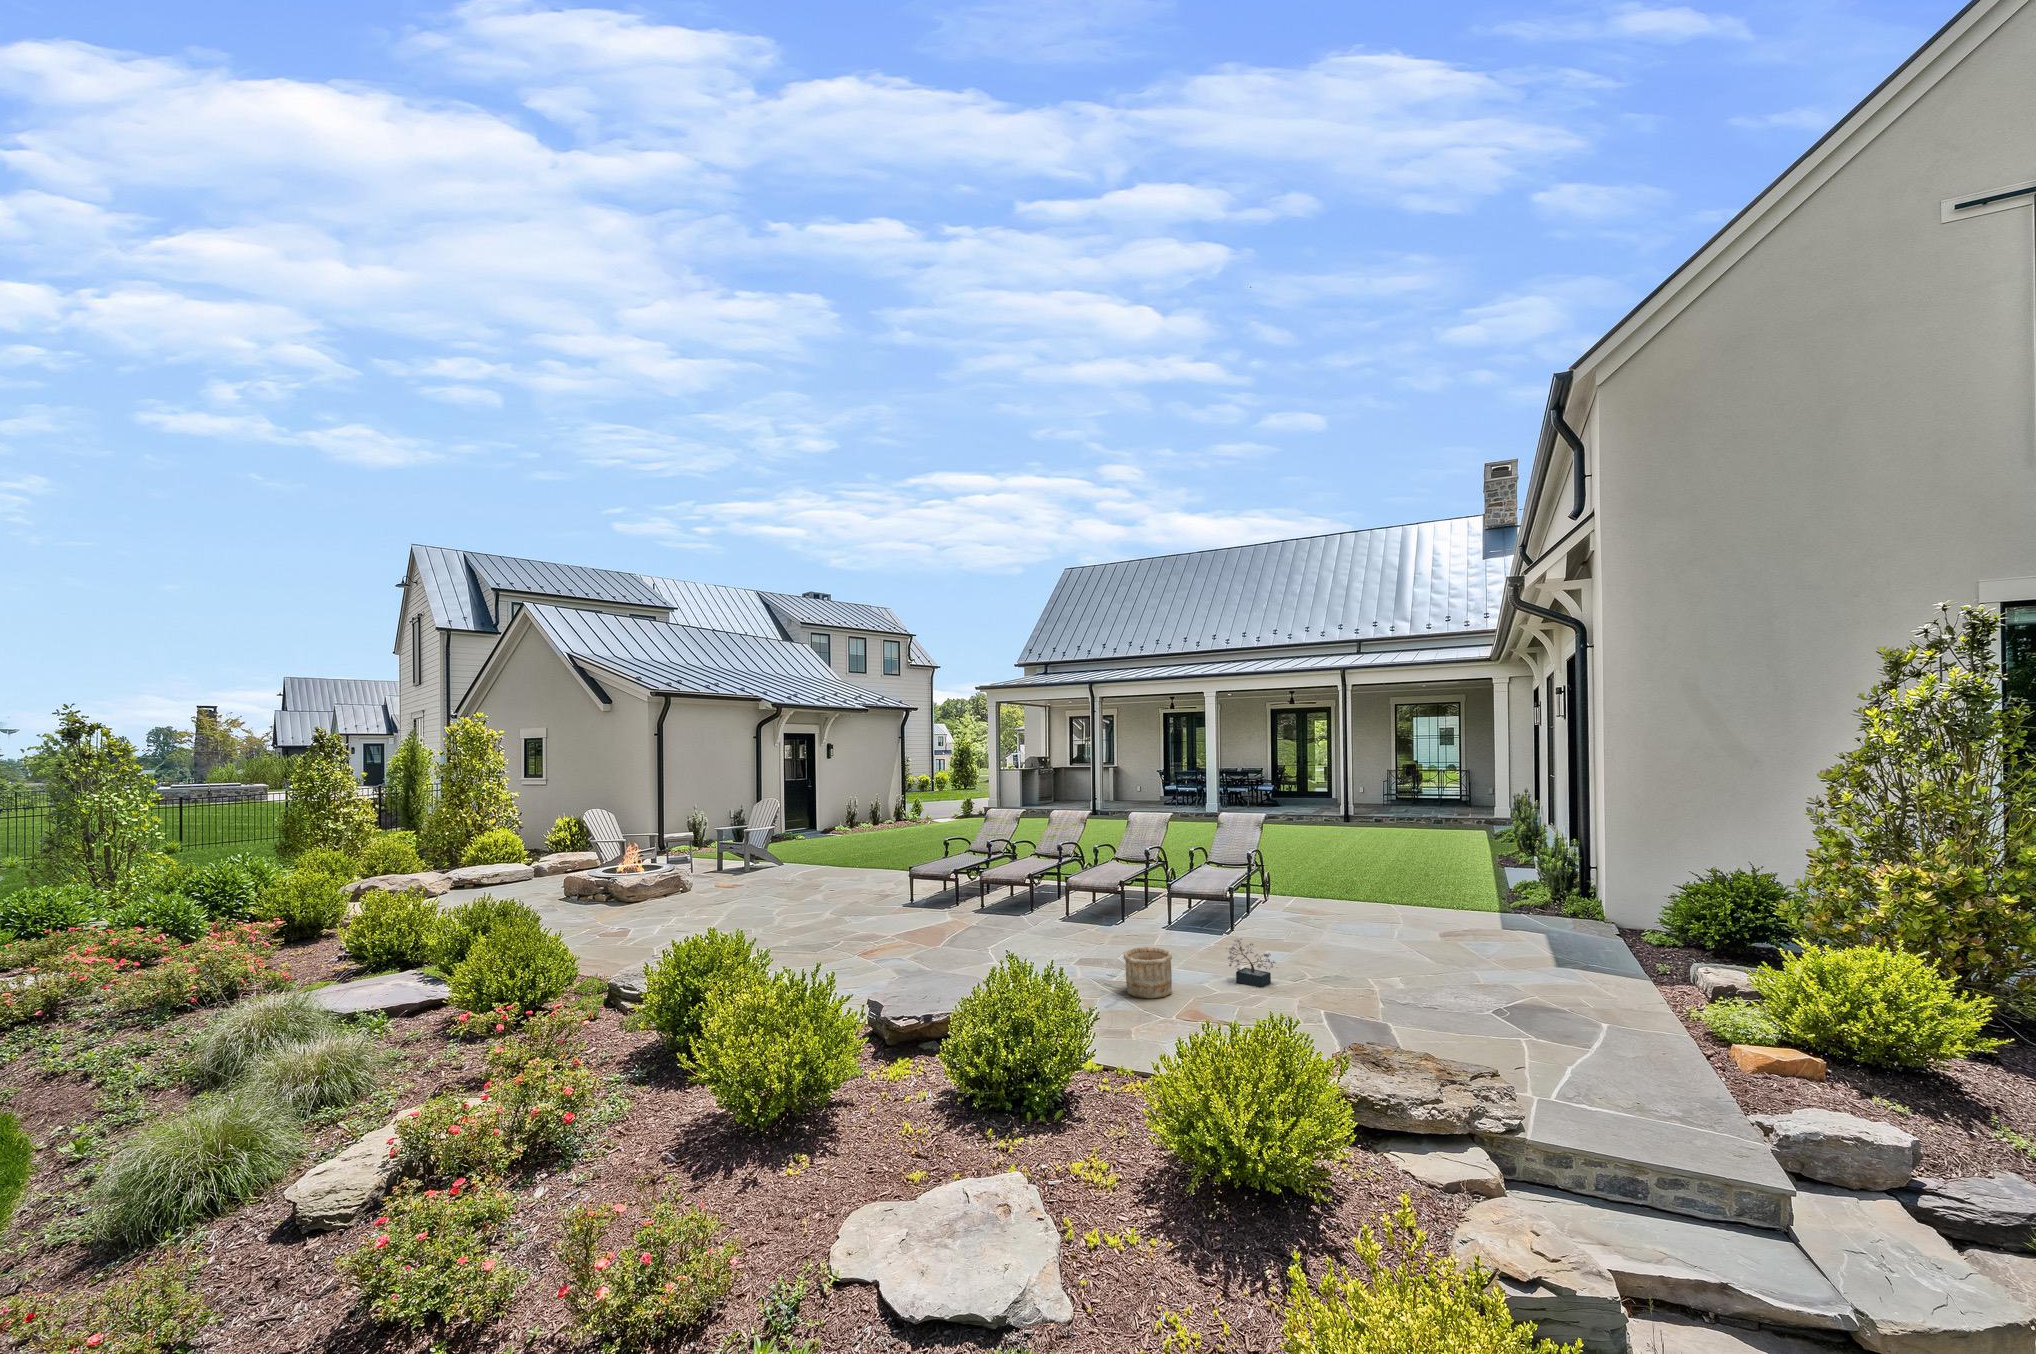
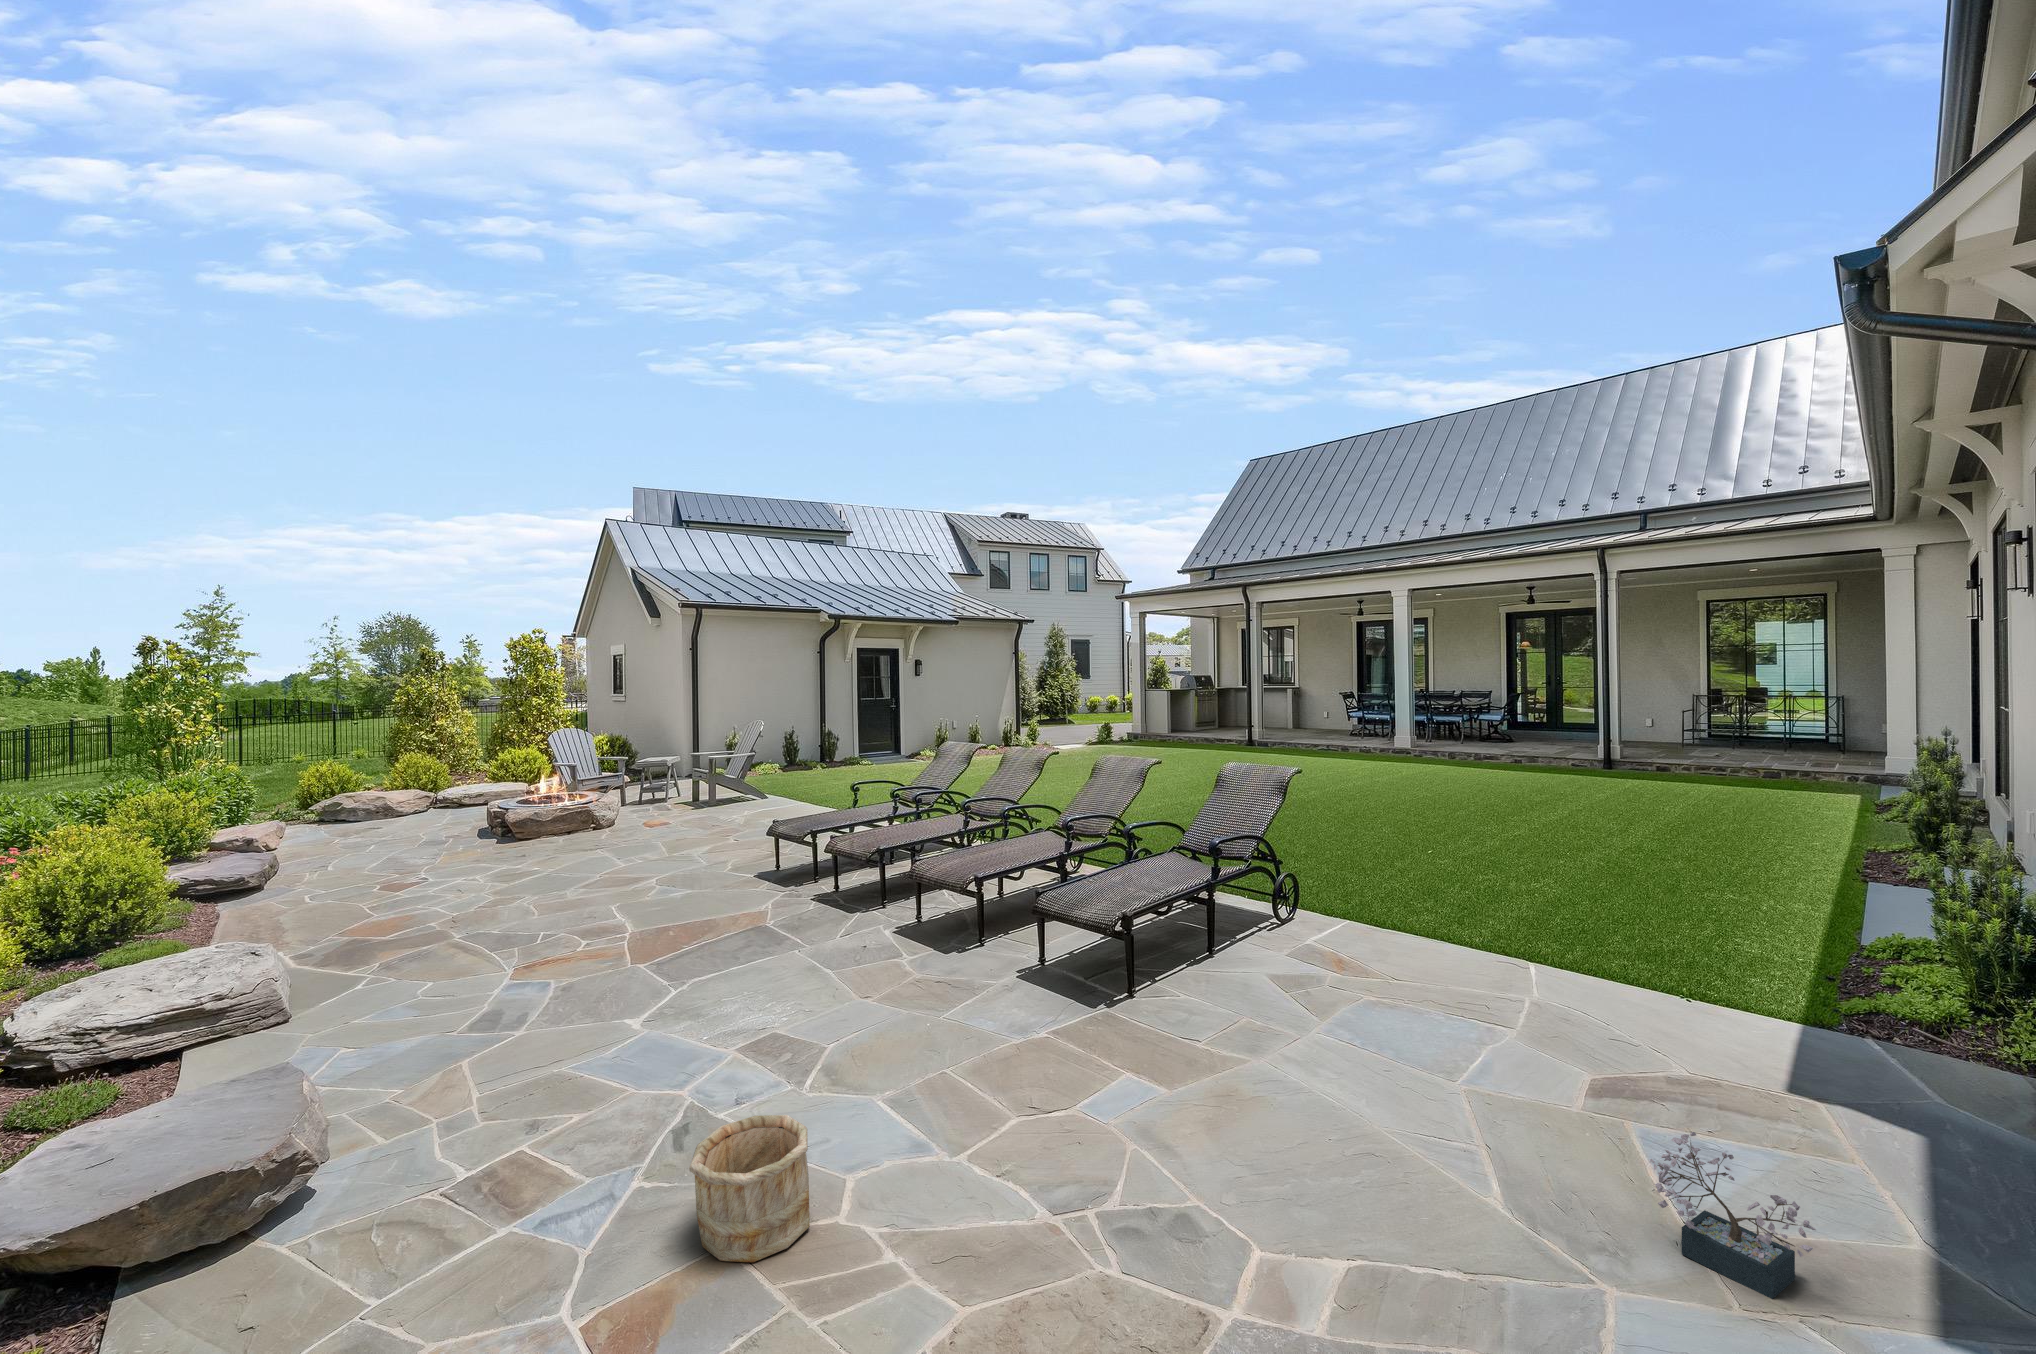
decorative plant: present [1226,939,1276,988] -> present [1650,1132,1816,1299]

